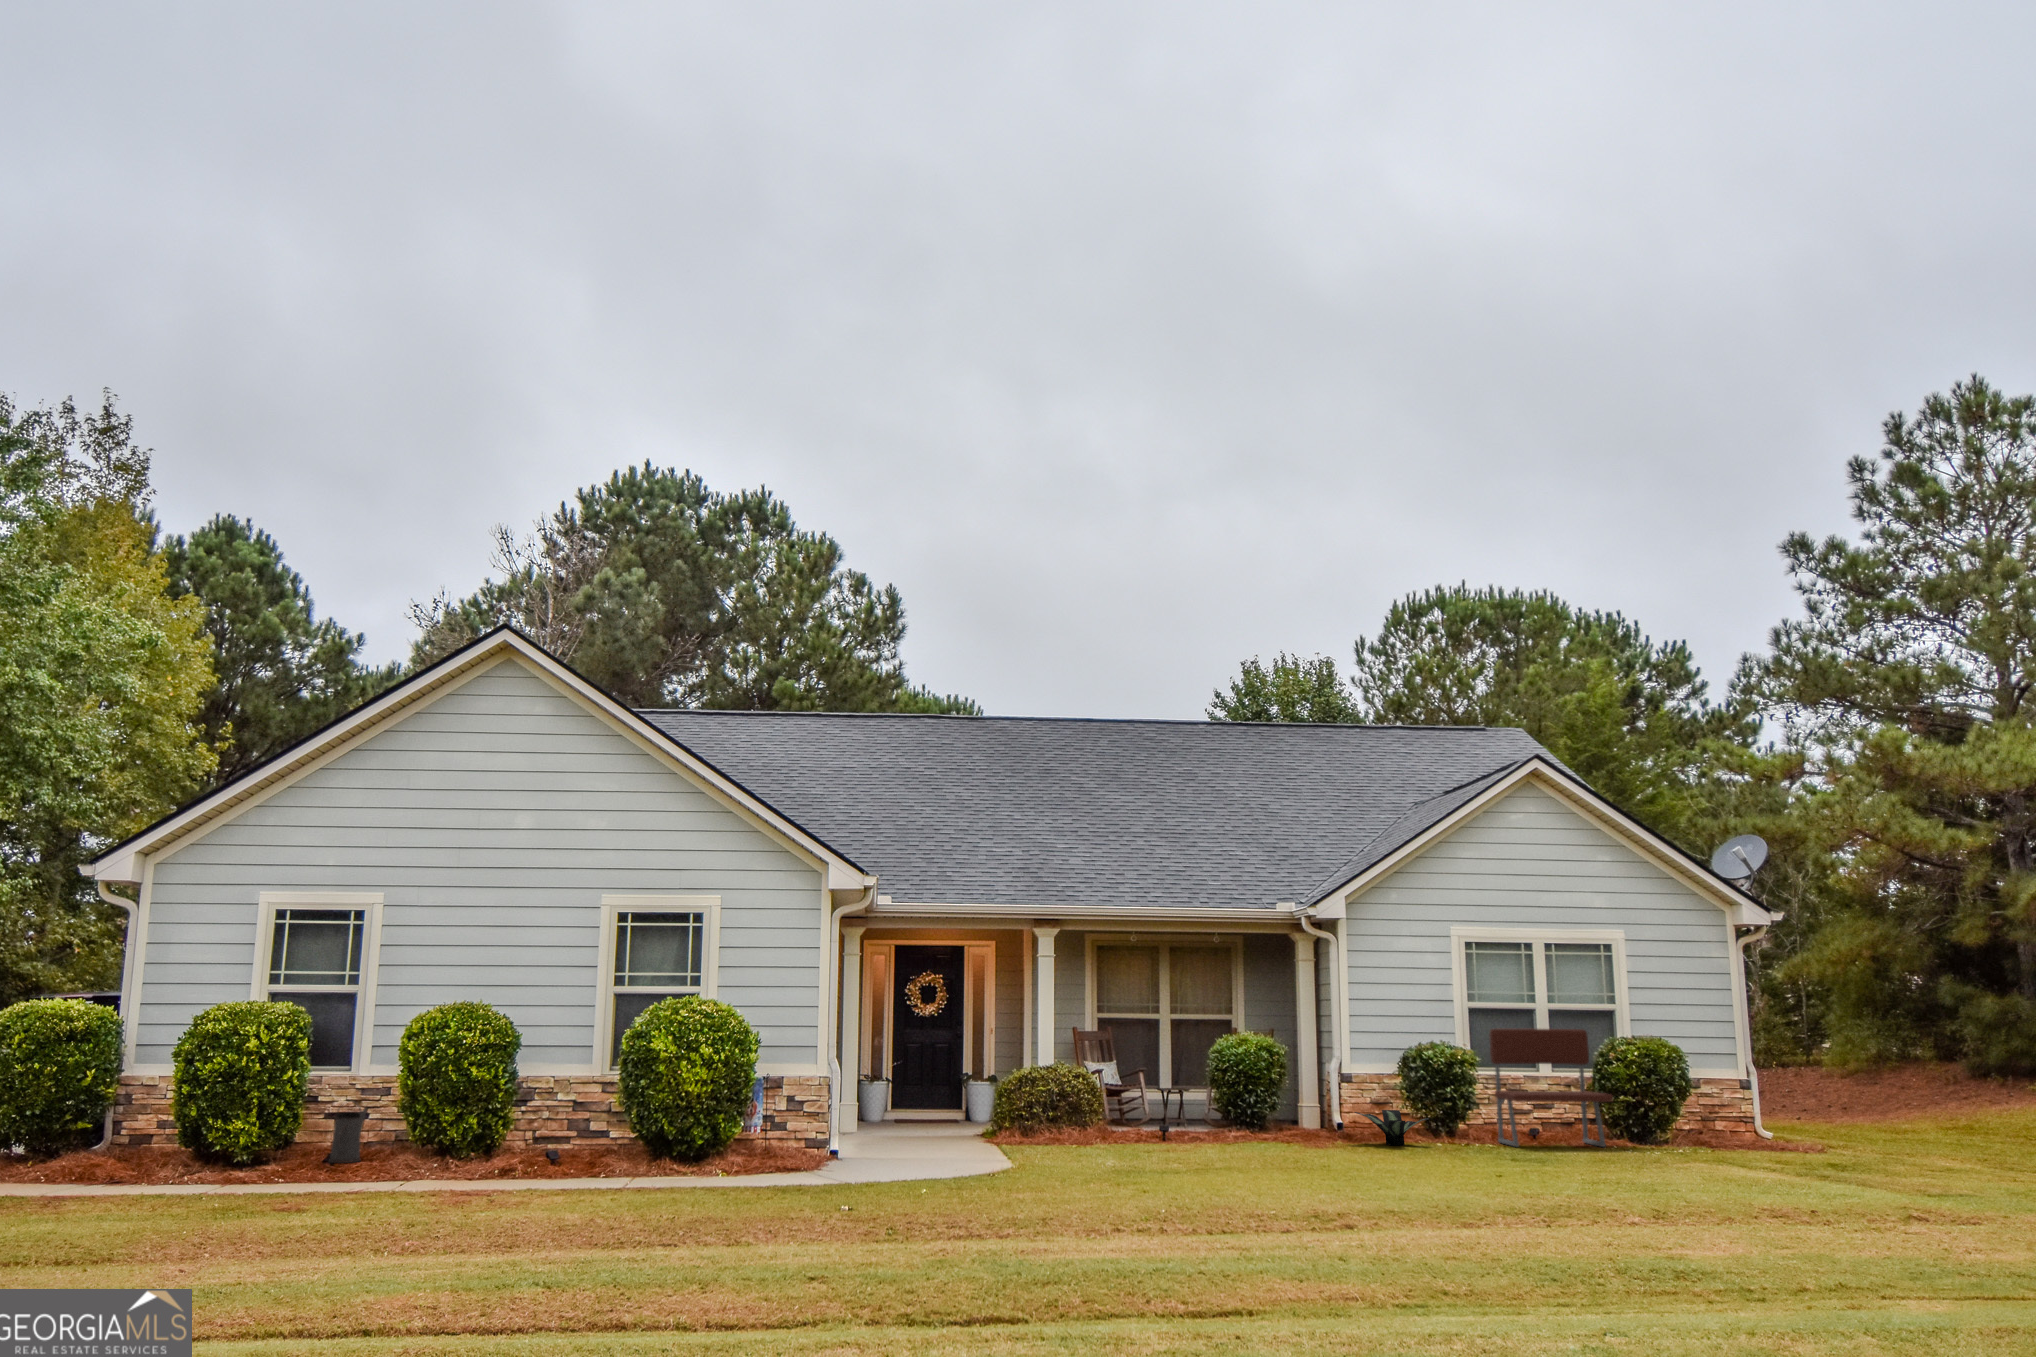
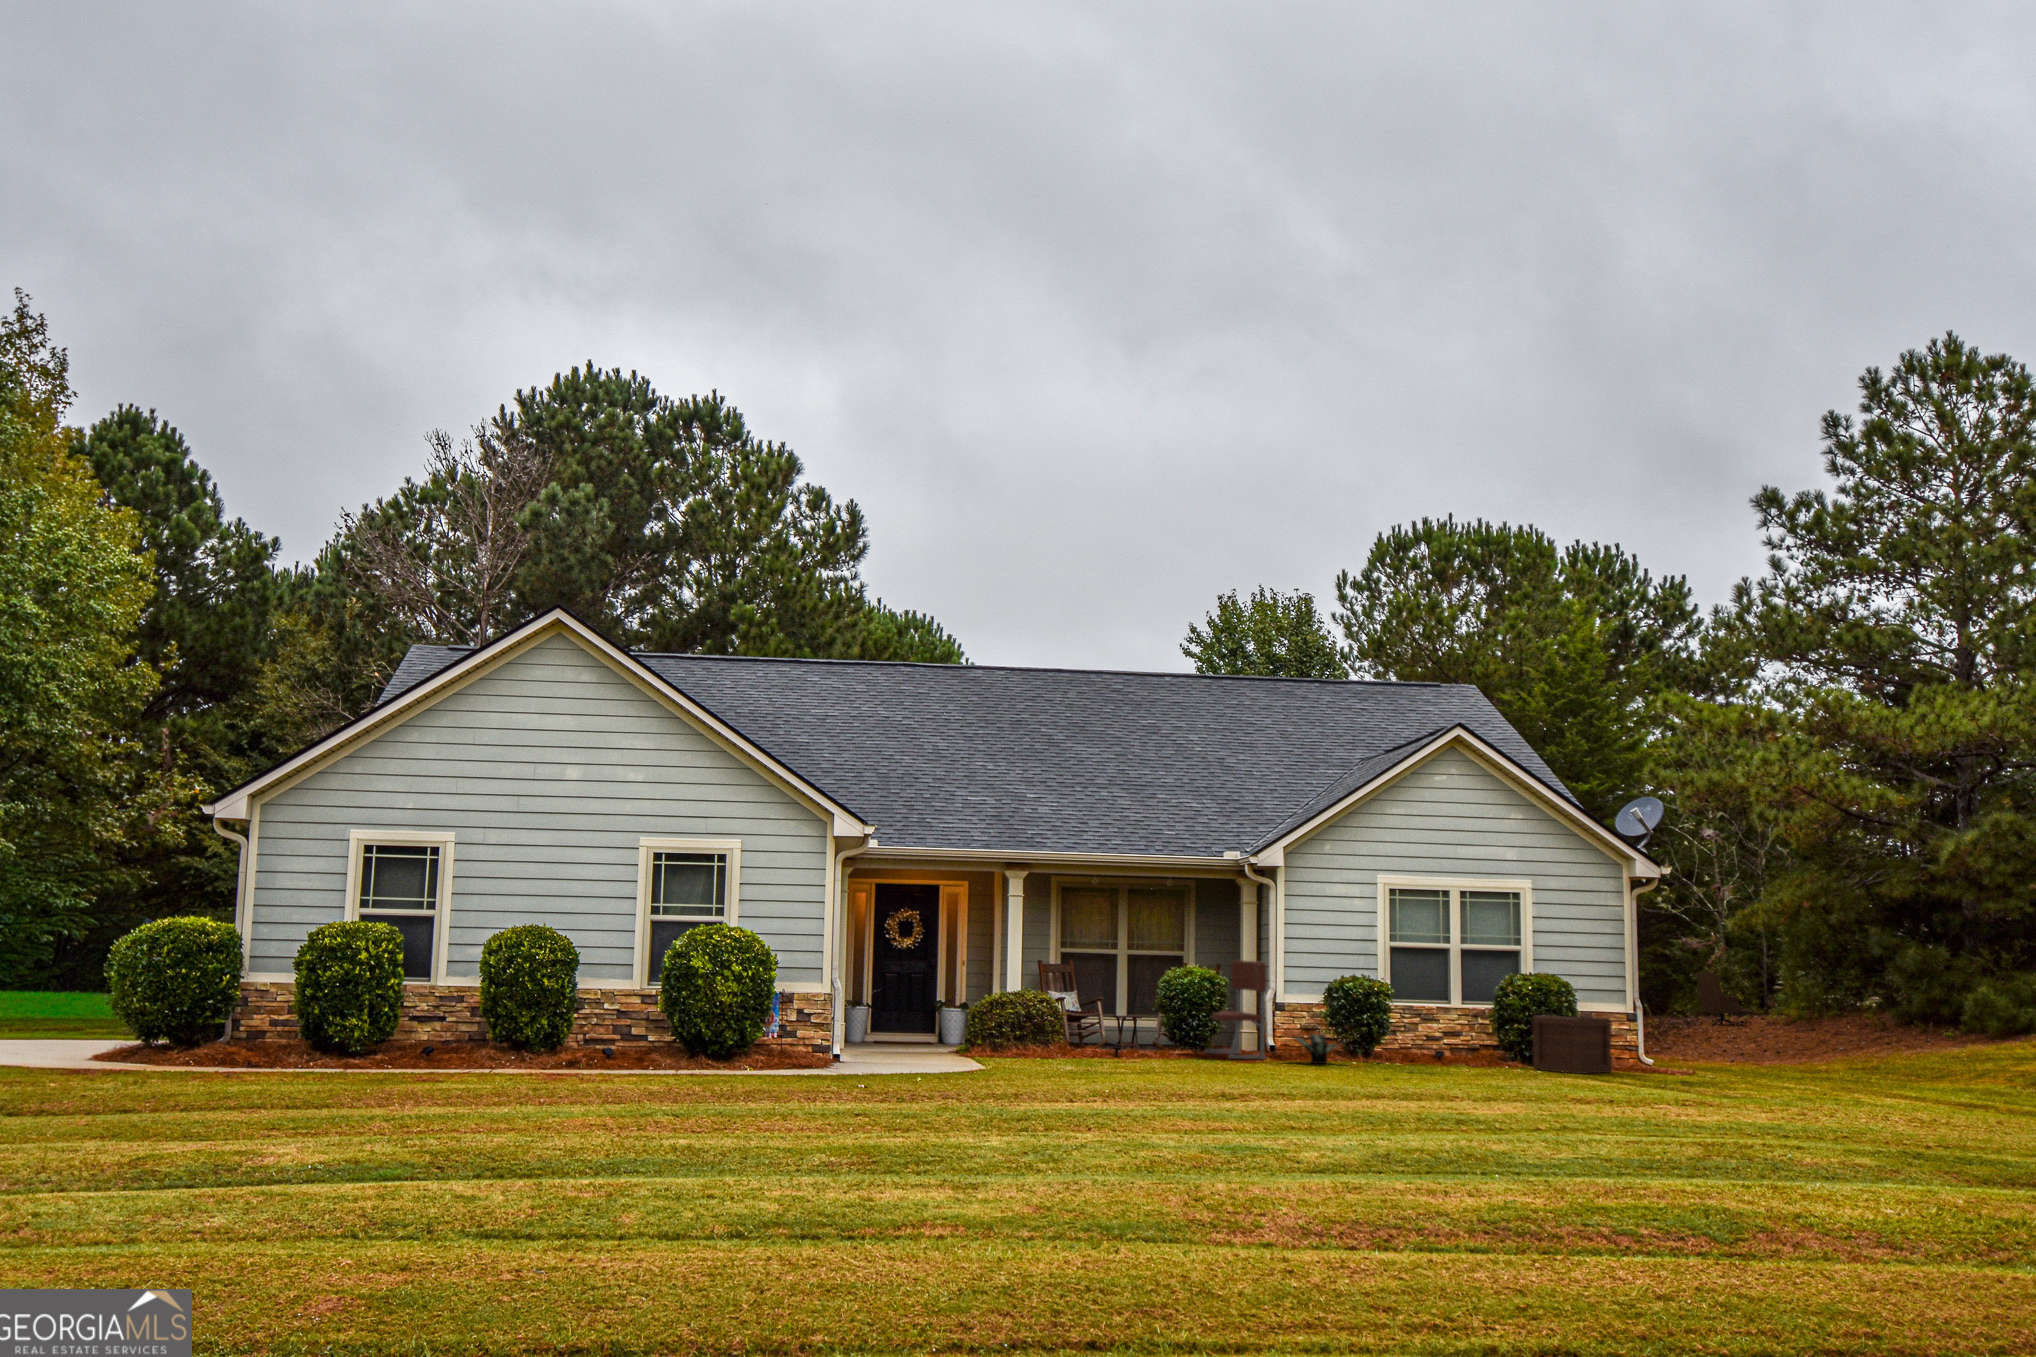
lounge chair: none [1755,1024,1822,1079] -> present [1697,973,1757,1026]
bench: present [1489,1028,1613,1147] -> present [1205,960,1267,1059]
wooden crate: none [1642,1082,1741,1154] -> present [1532,1015,1612,1074]
watering can: present [329,1101,367,1163] -> none [417,1005,444,1056]

